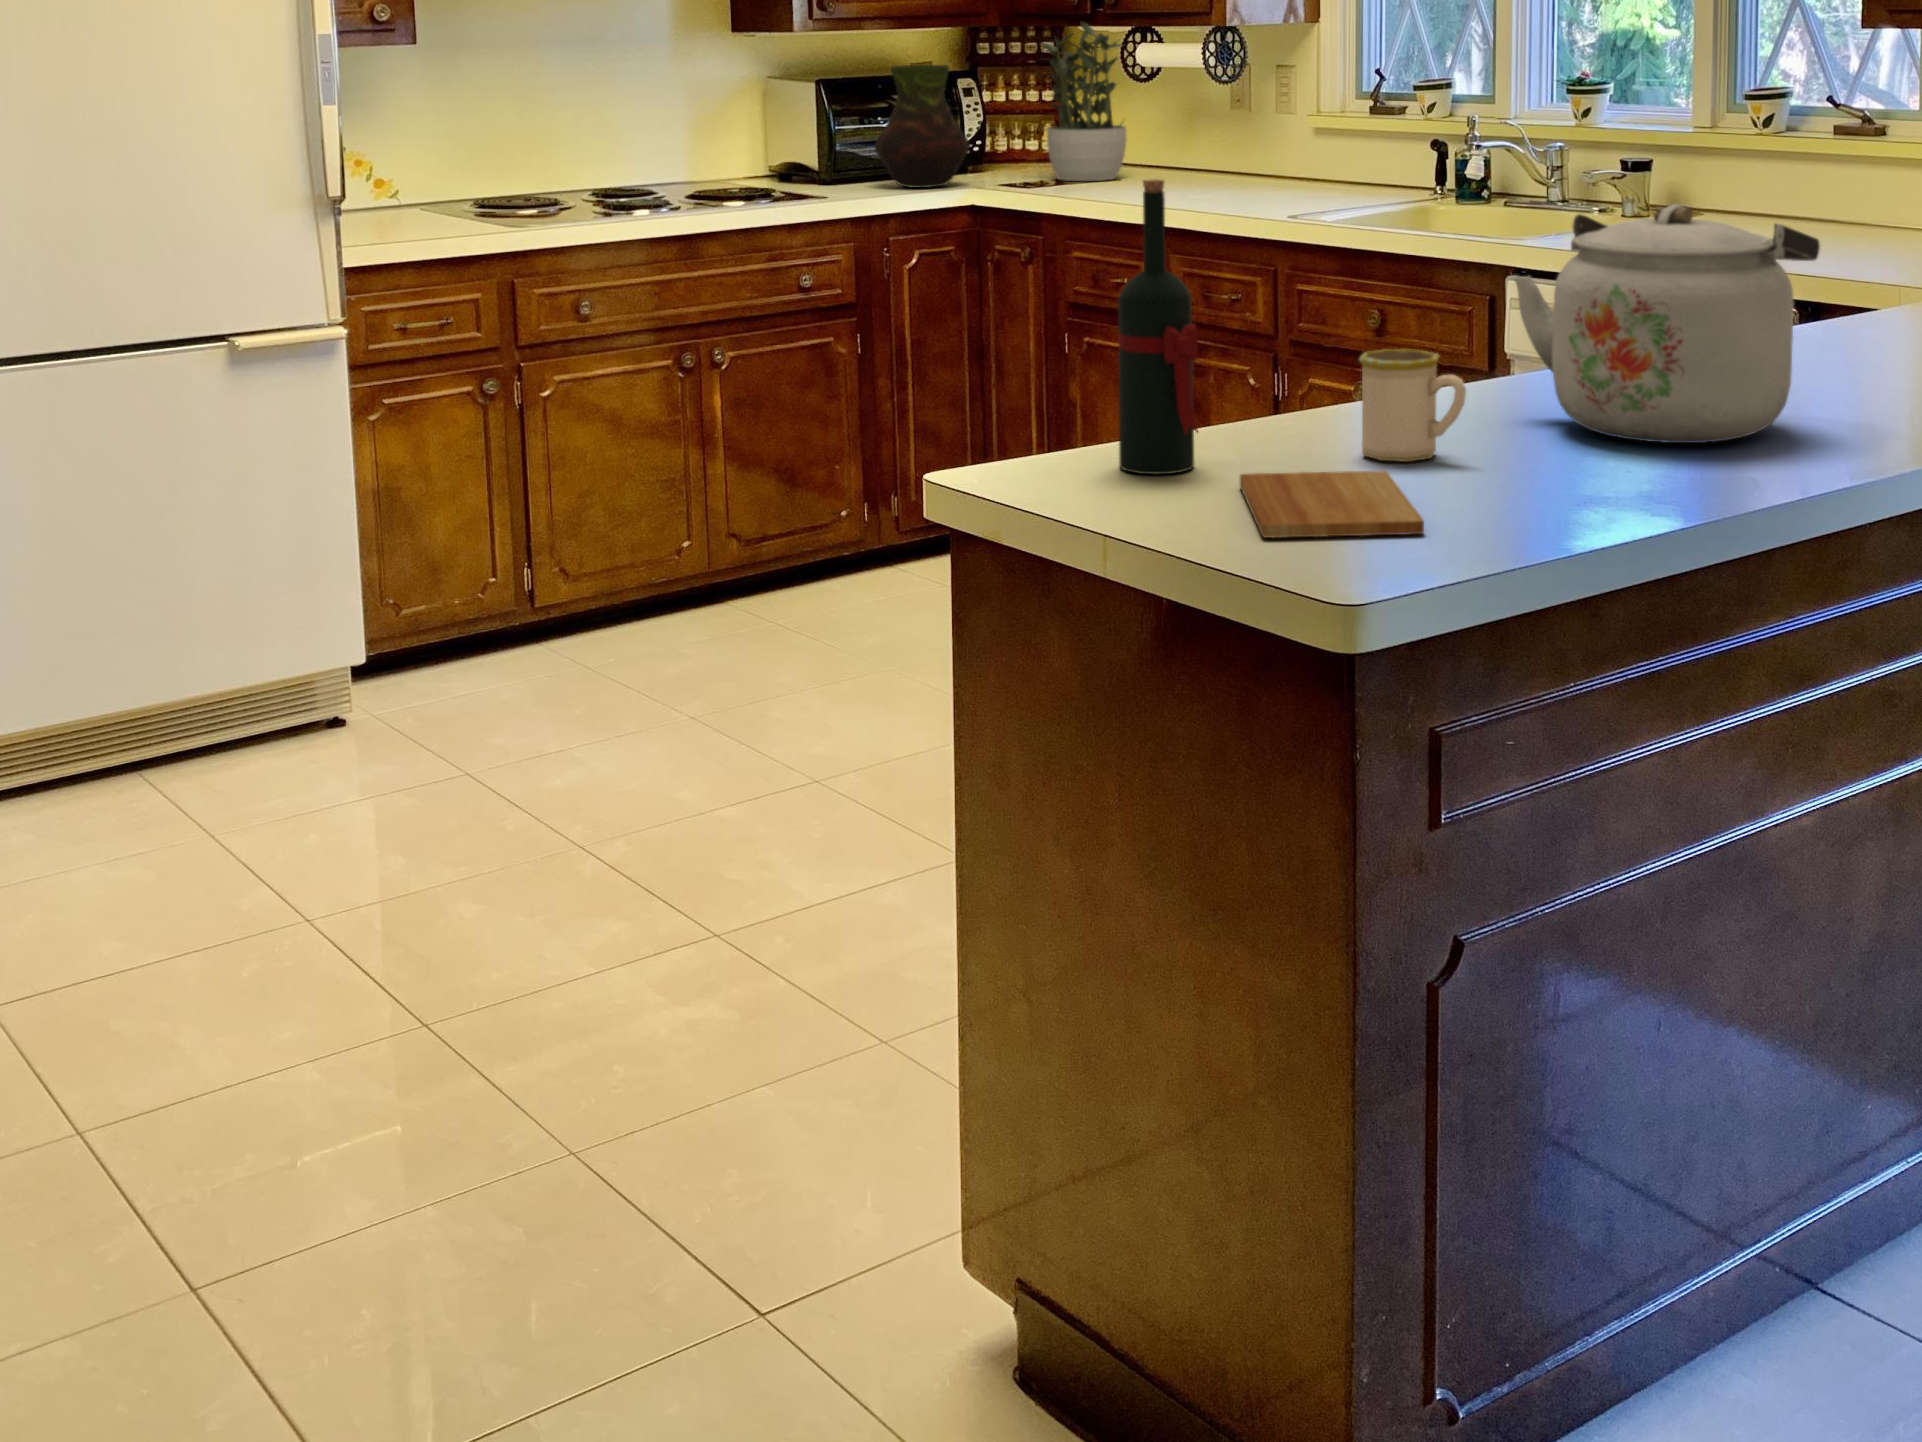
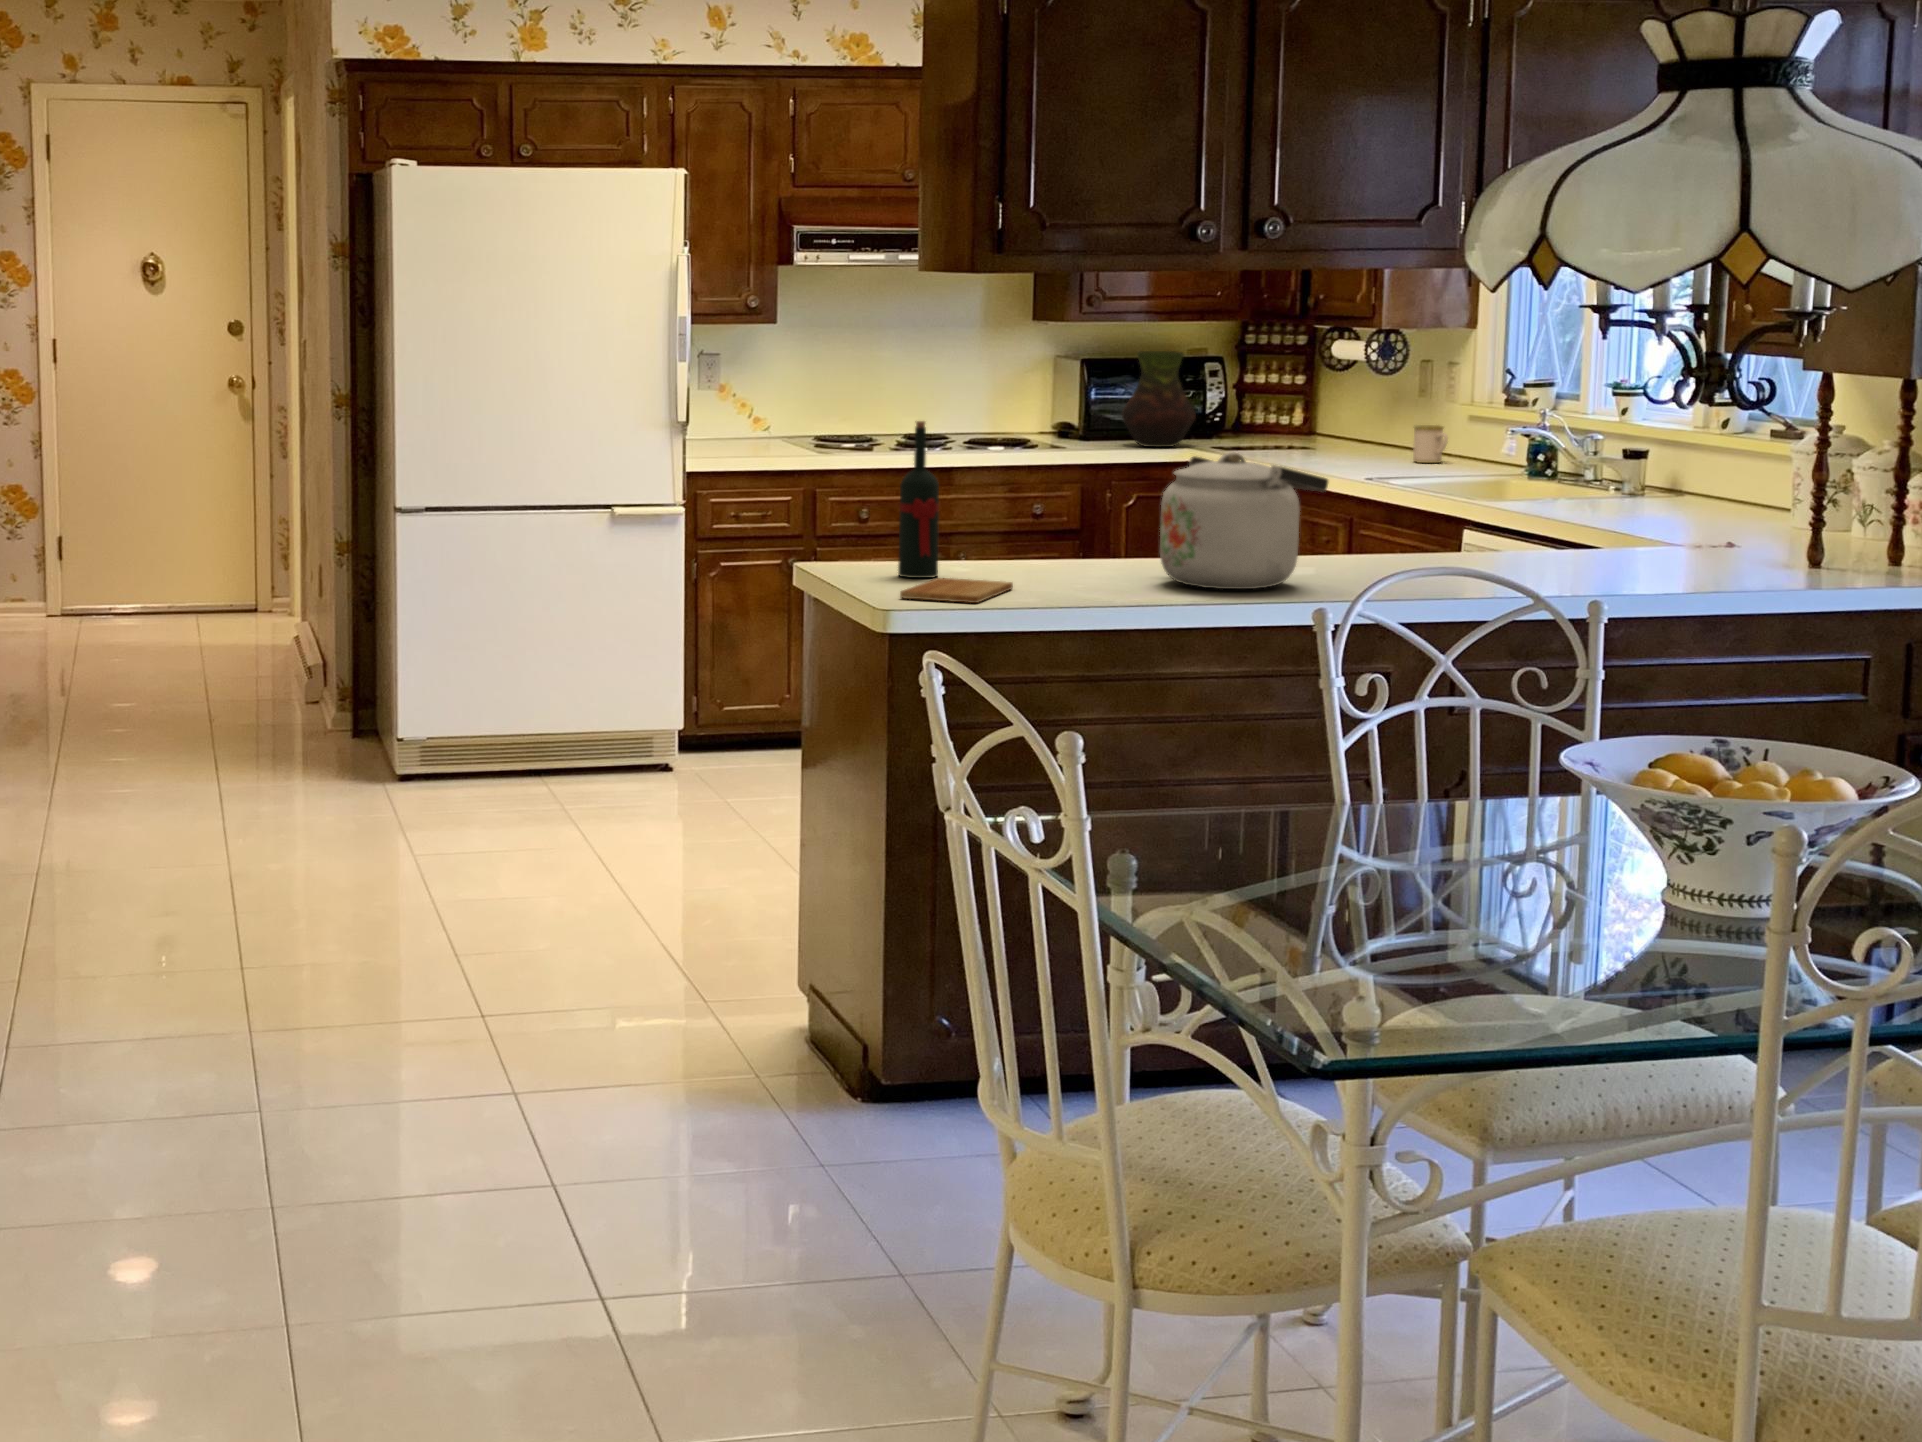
potted plant: present [1041,22,1127,181] -> none [1256,321,1334,450]
mug: present [1359,349,1466,462] -> present [1413,425,1448,463]

